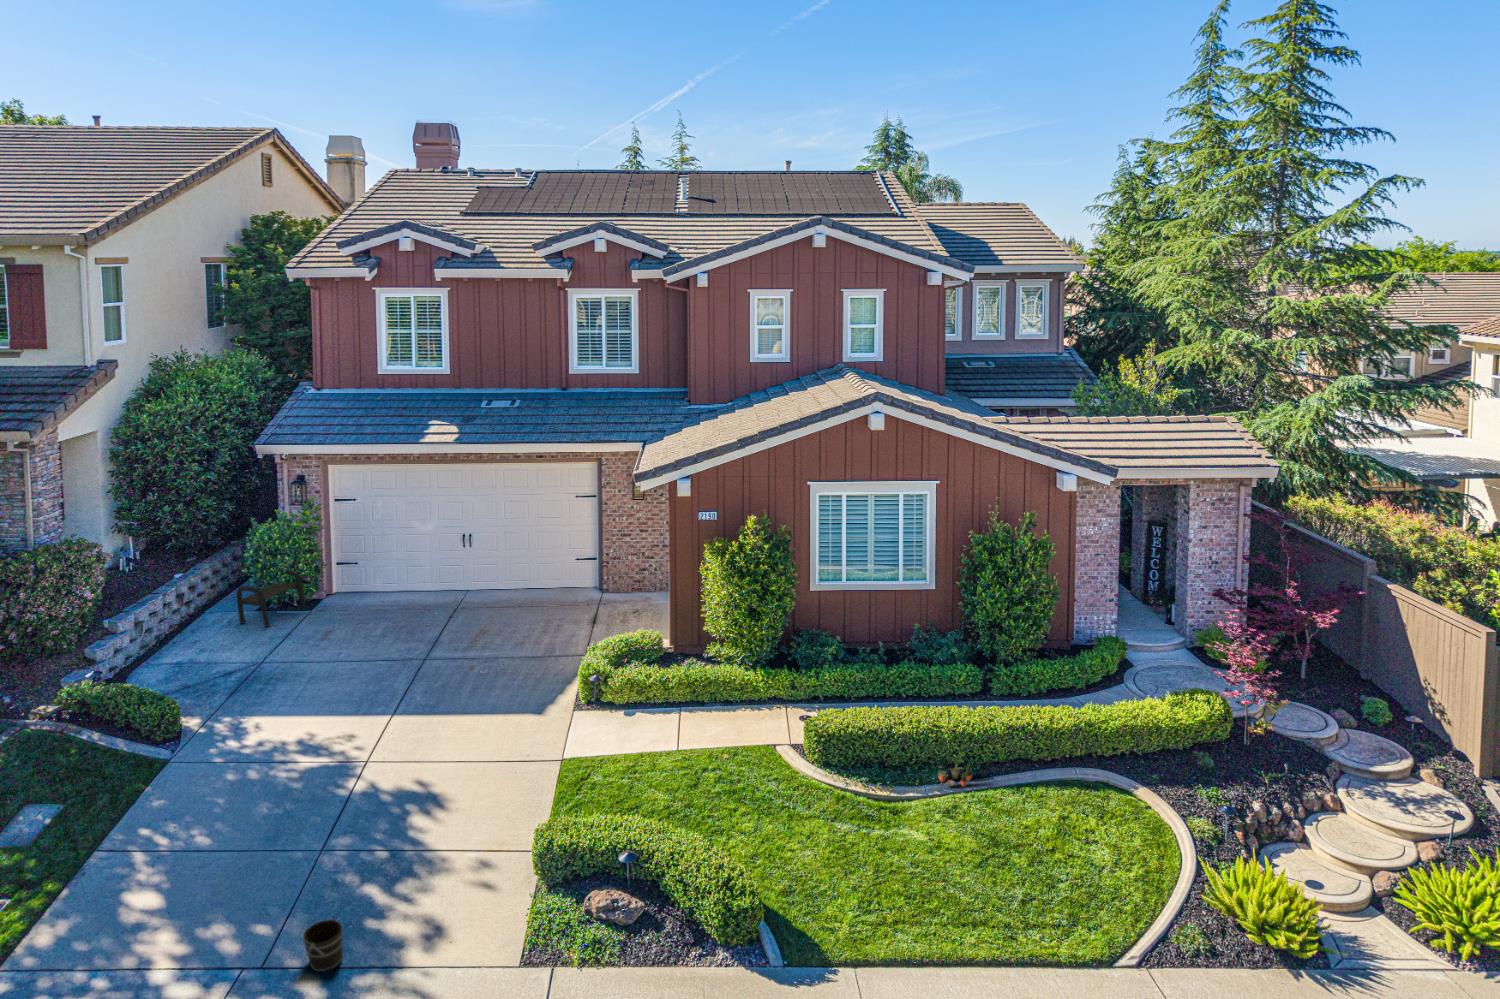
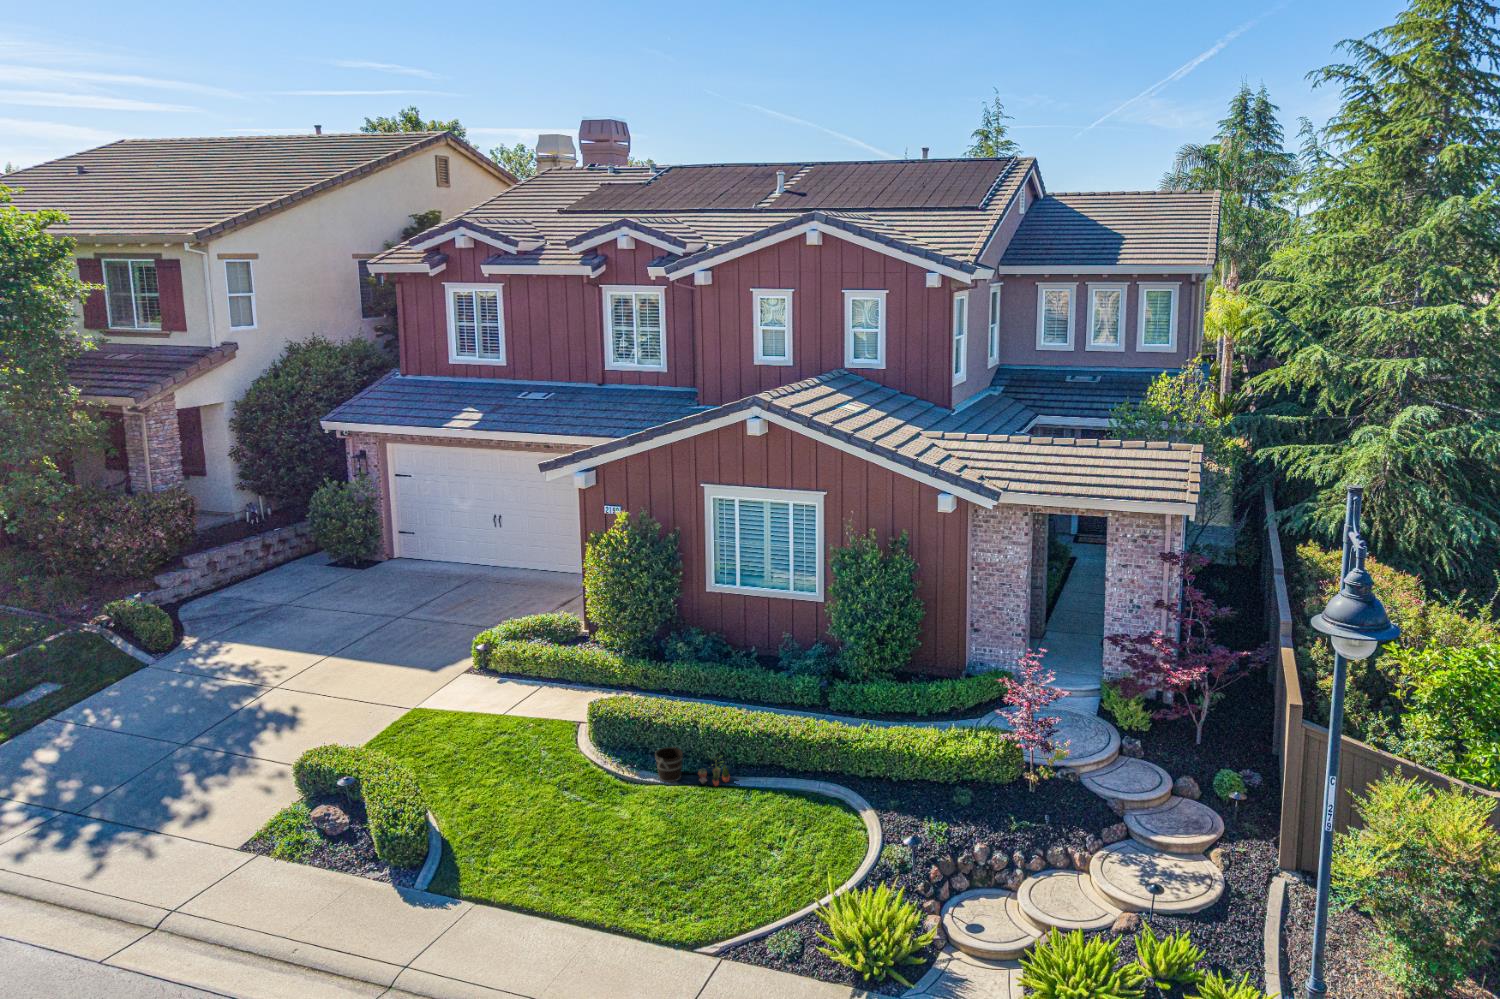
bench: present [236,571,306,627] -> none [287,529,348,577]
bucket: present [303,919,343,971] -> present [655,747,683,782]

